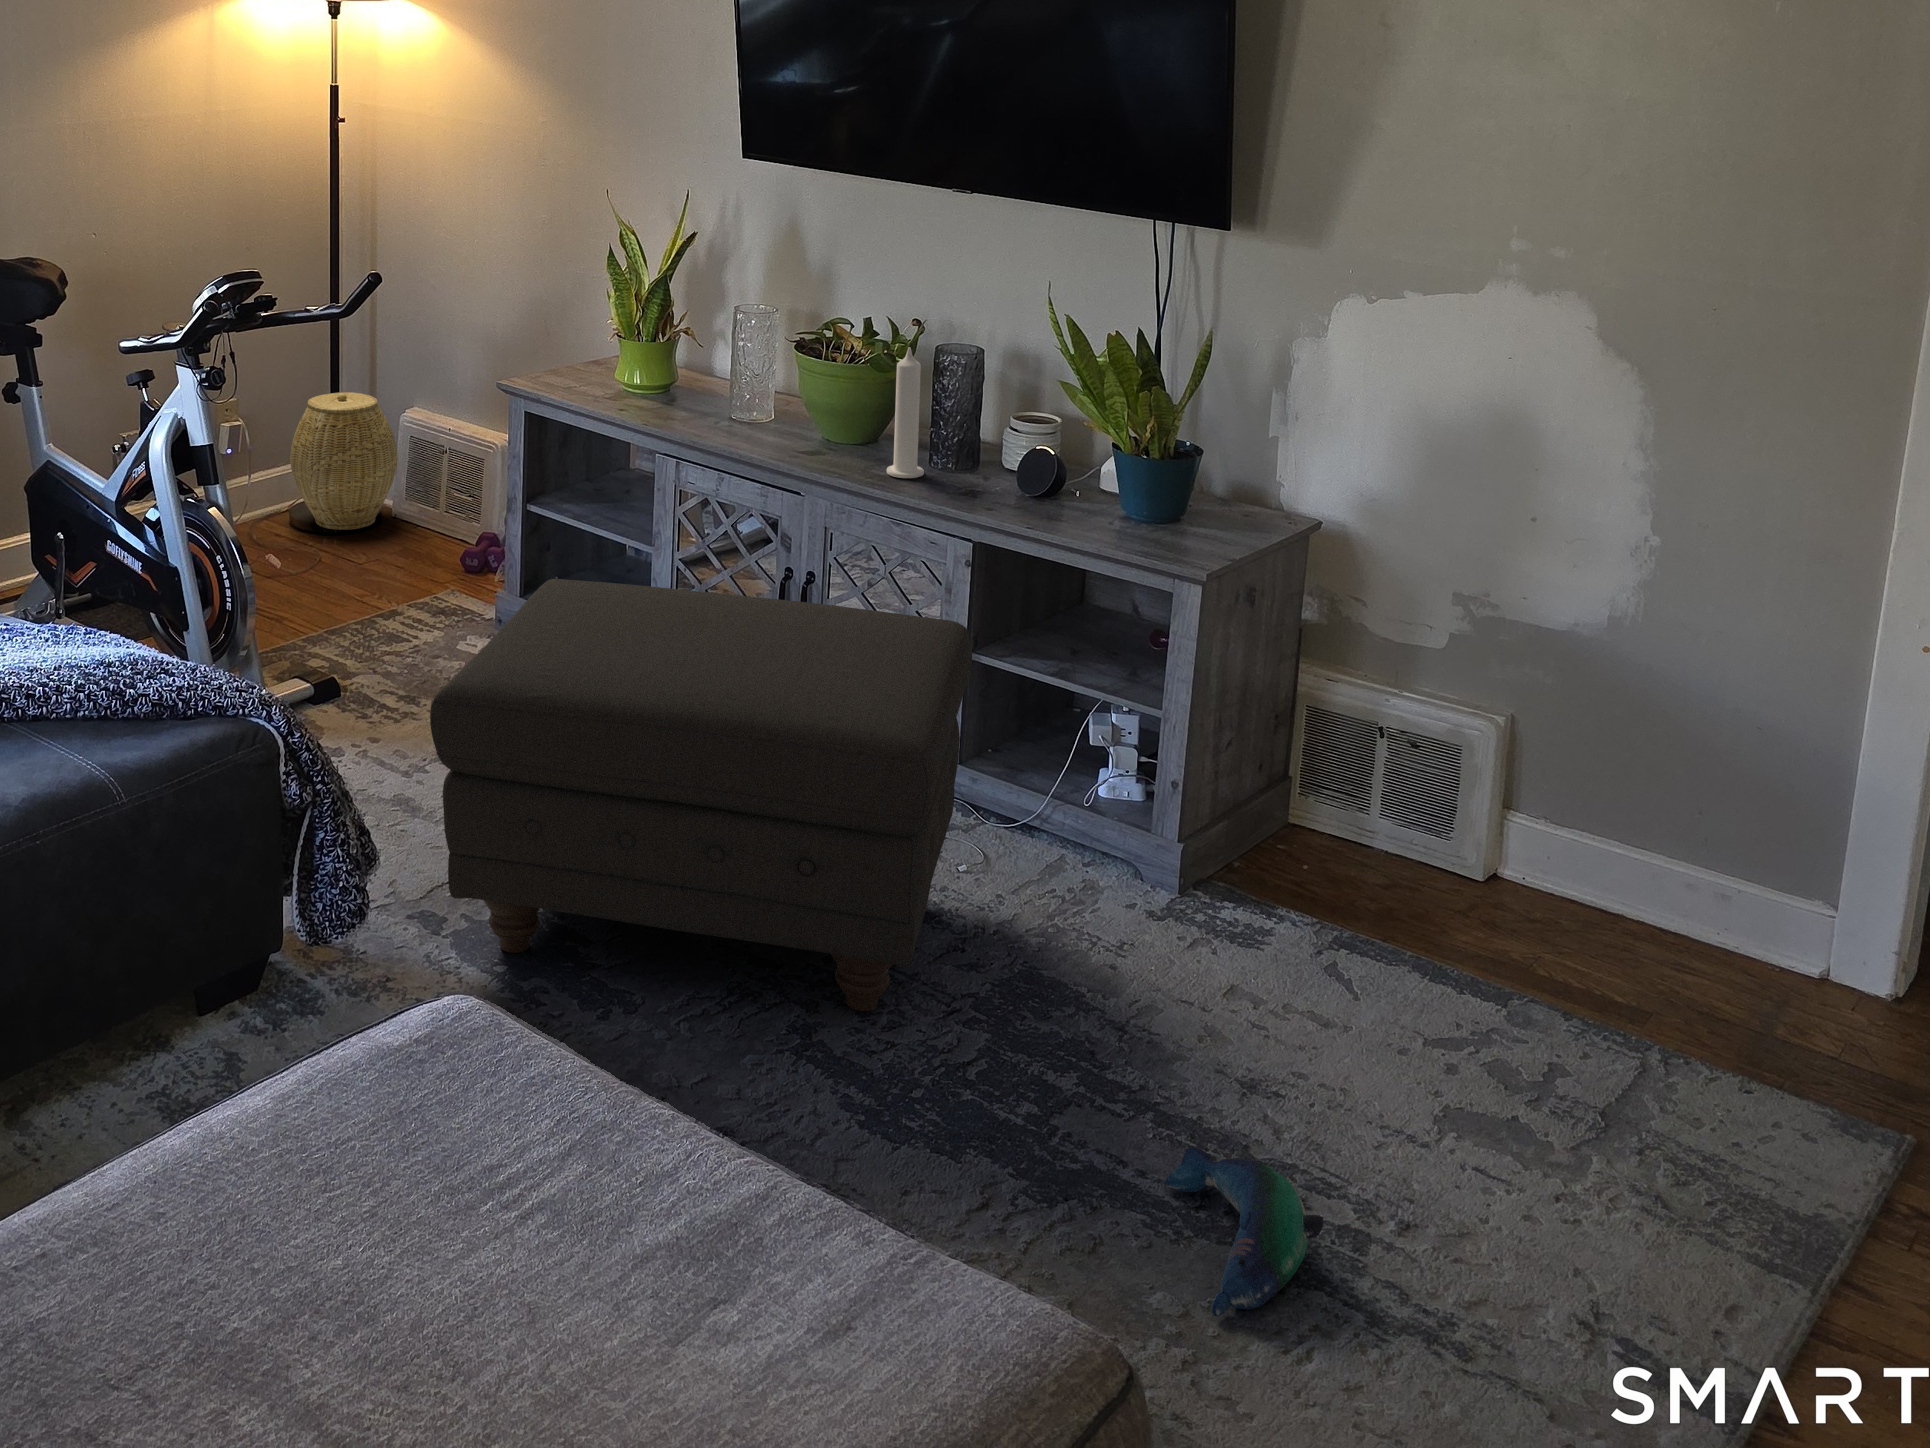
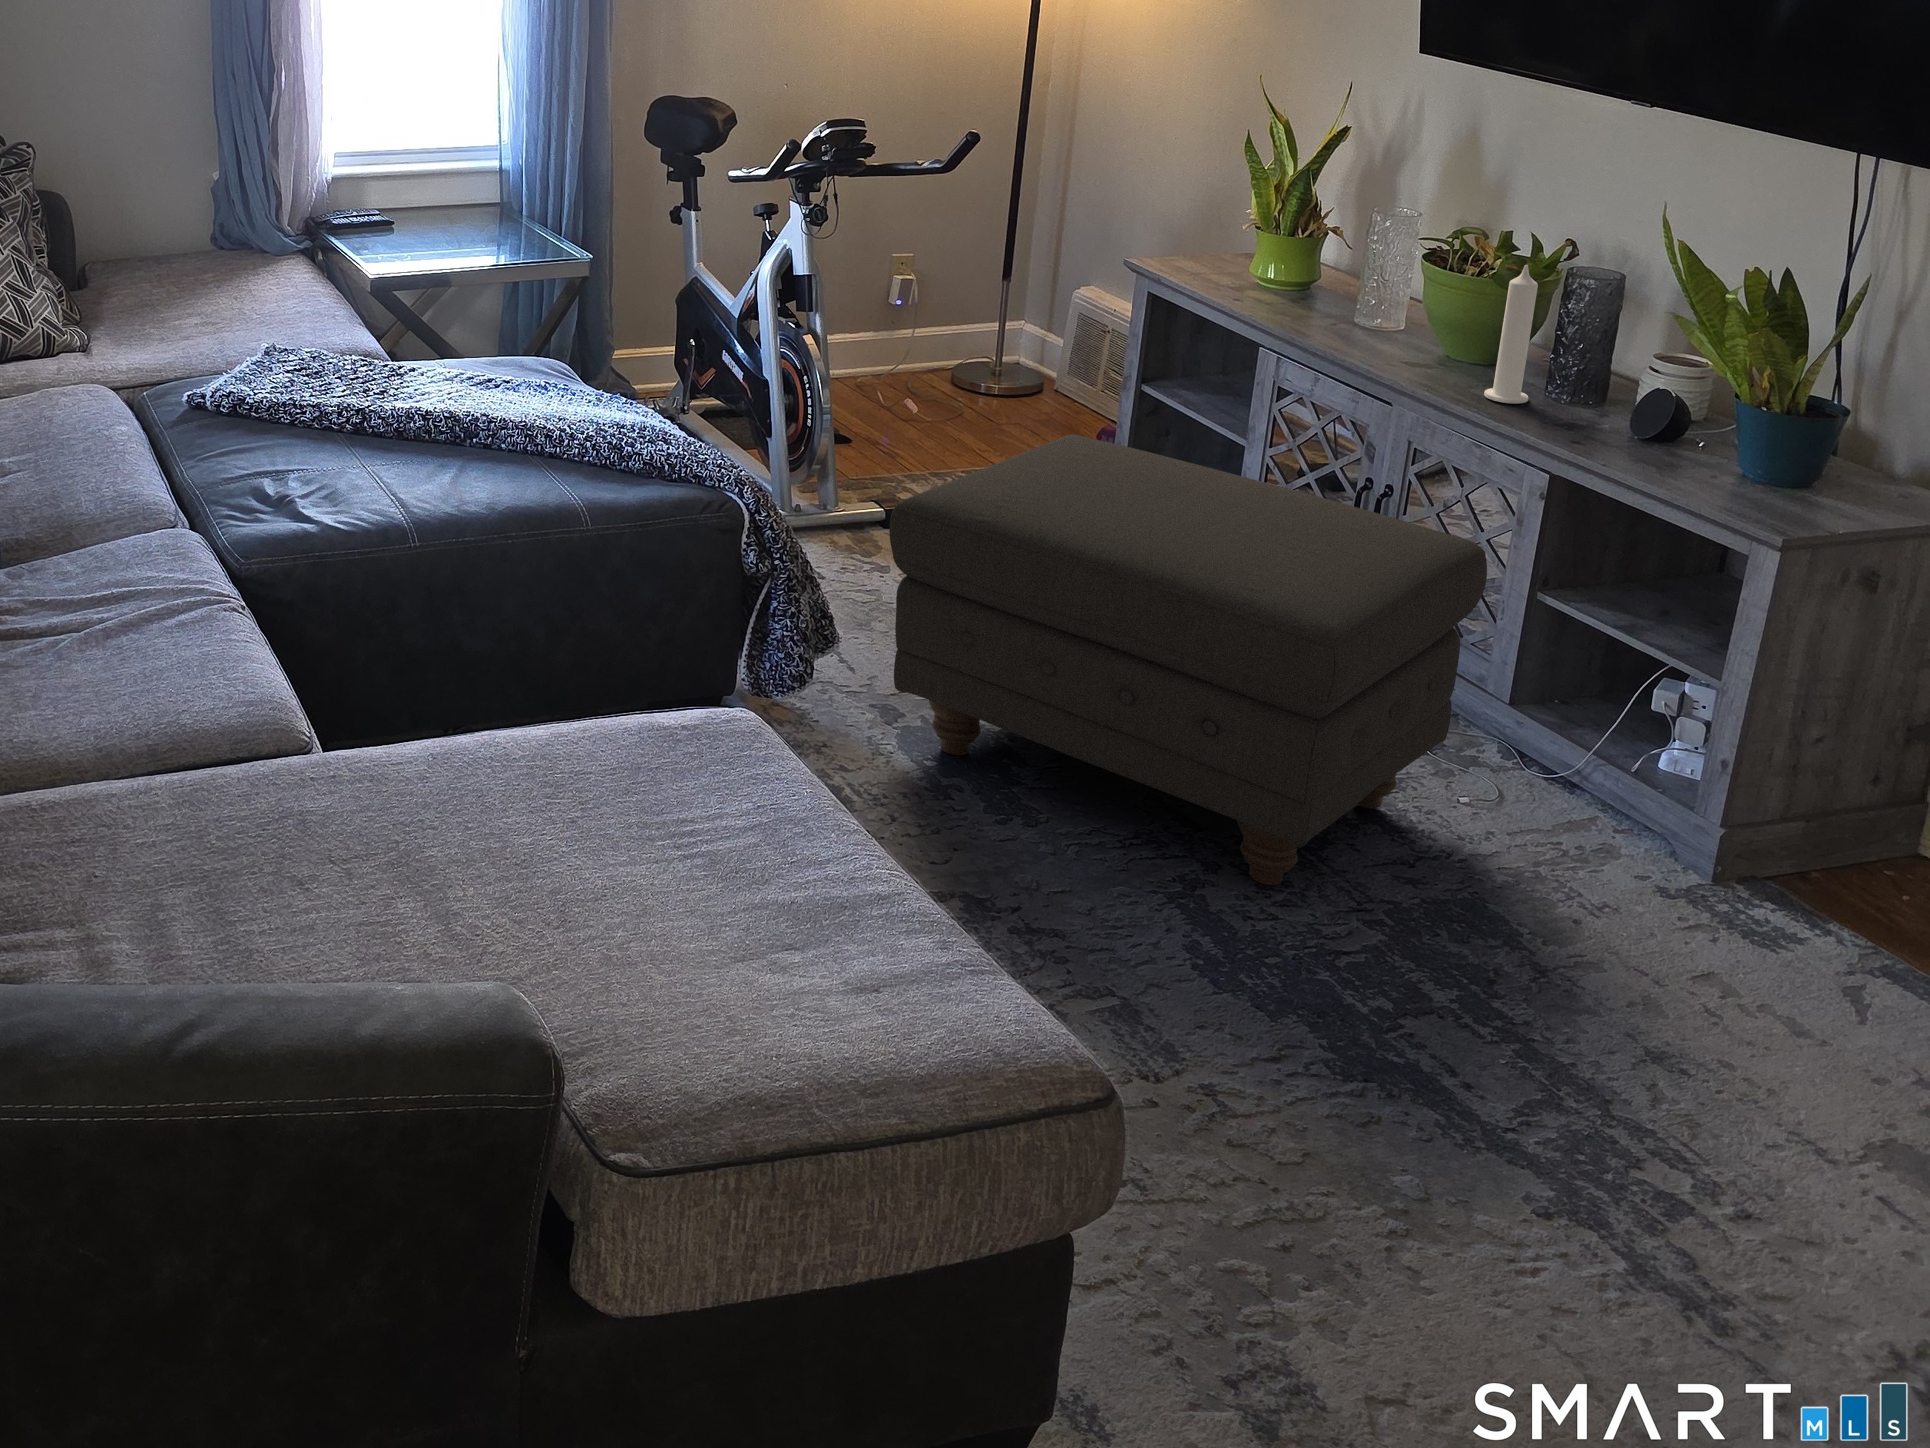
woven basket: present [290,392,398,530] -> none [954,261,1062,393]
plush toy: present [1164,1147,1323,1316] -> none [1462,1078,1627,1224]

